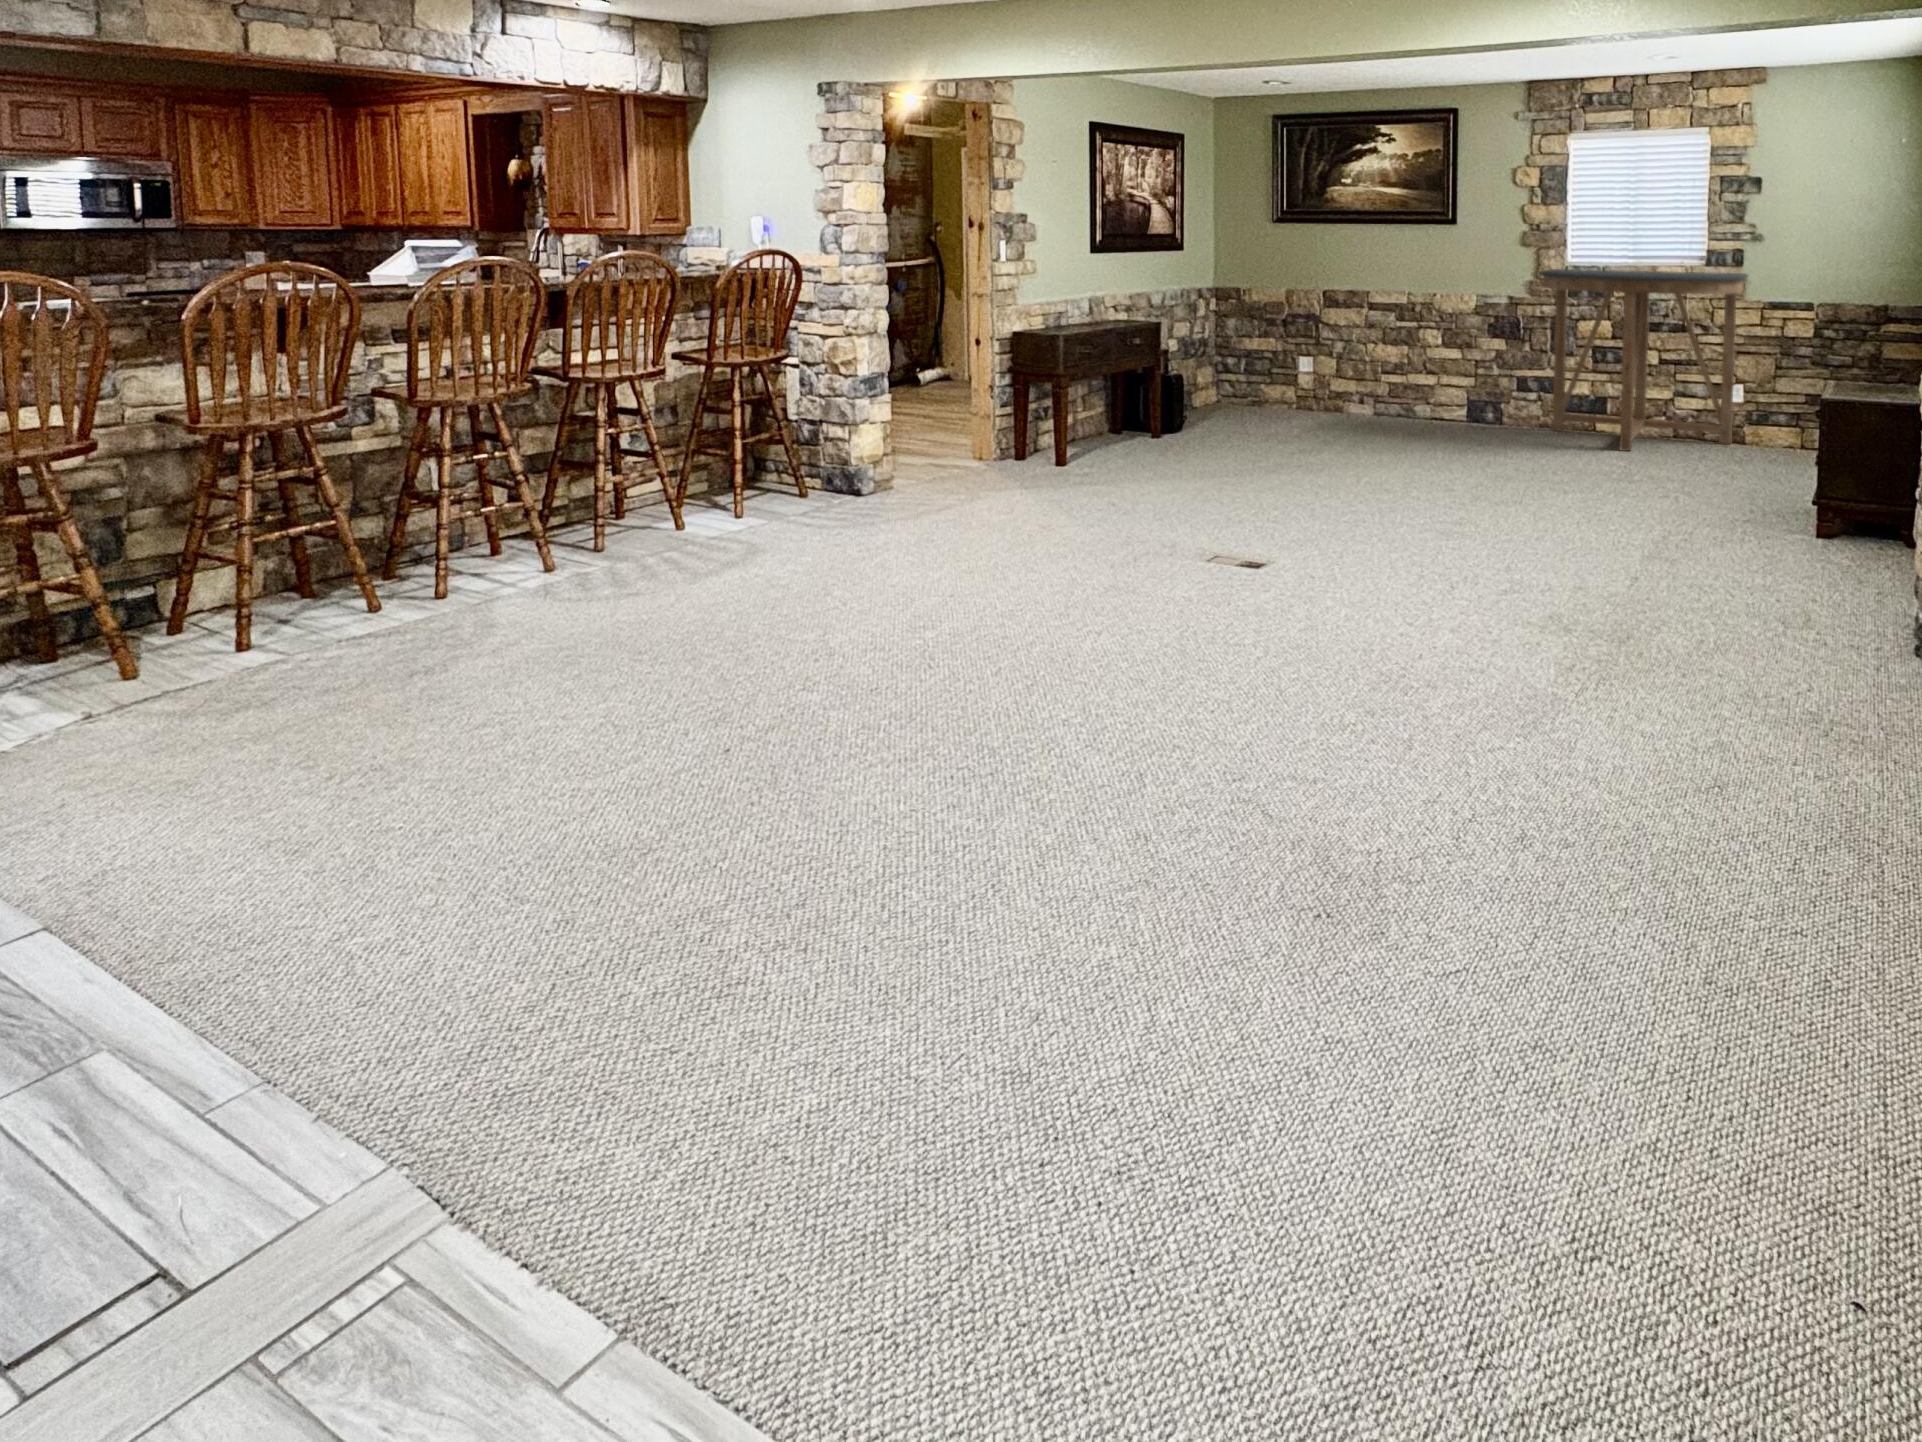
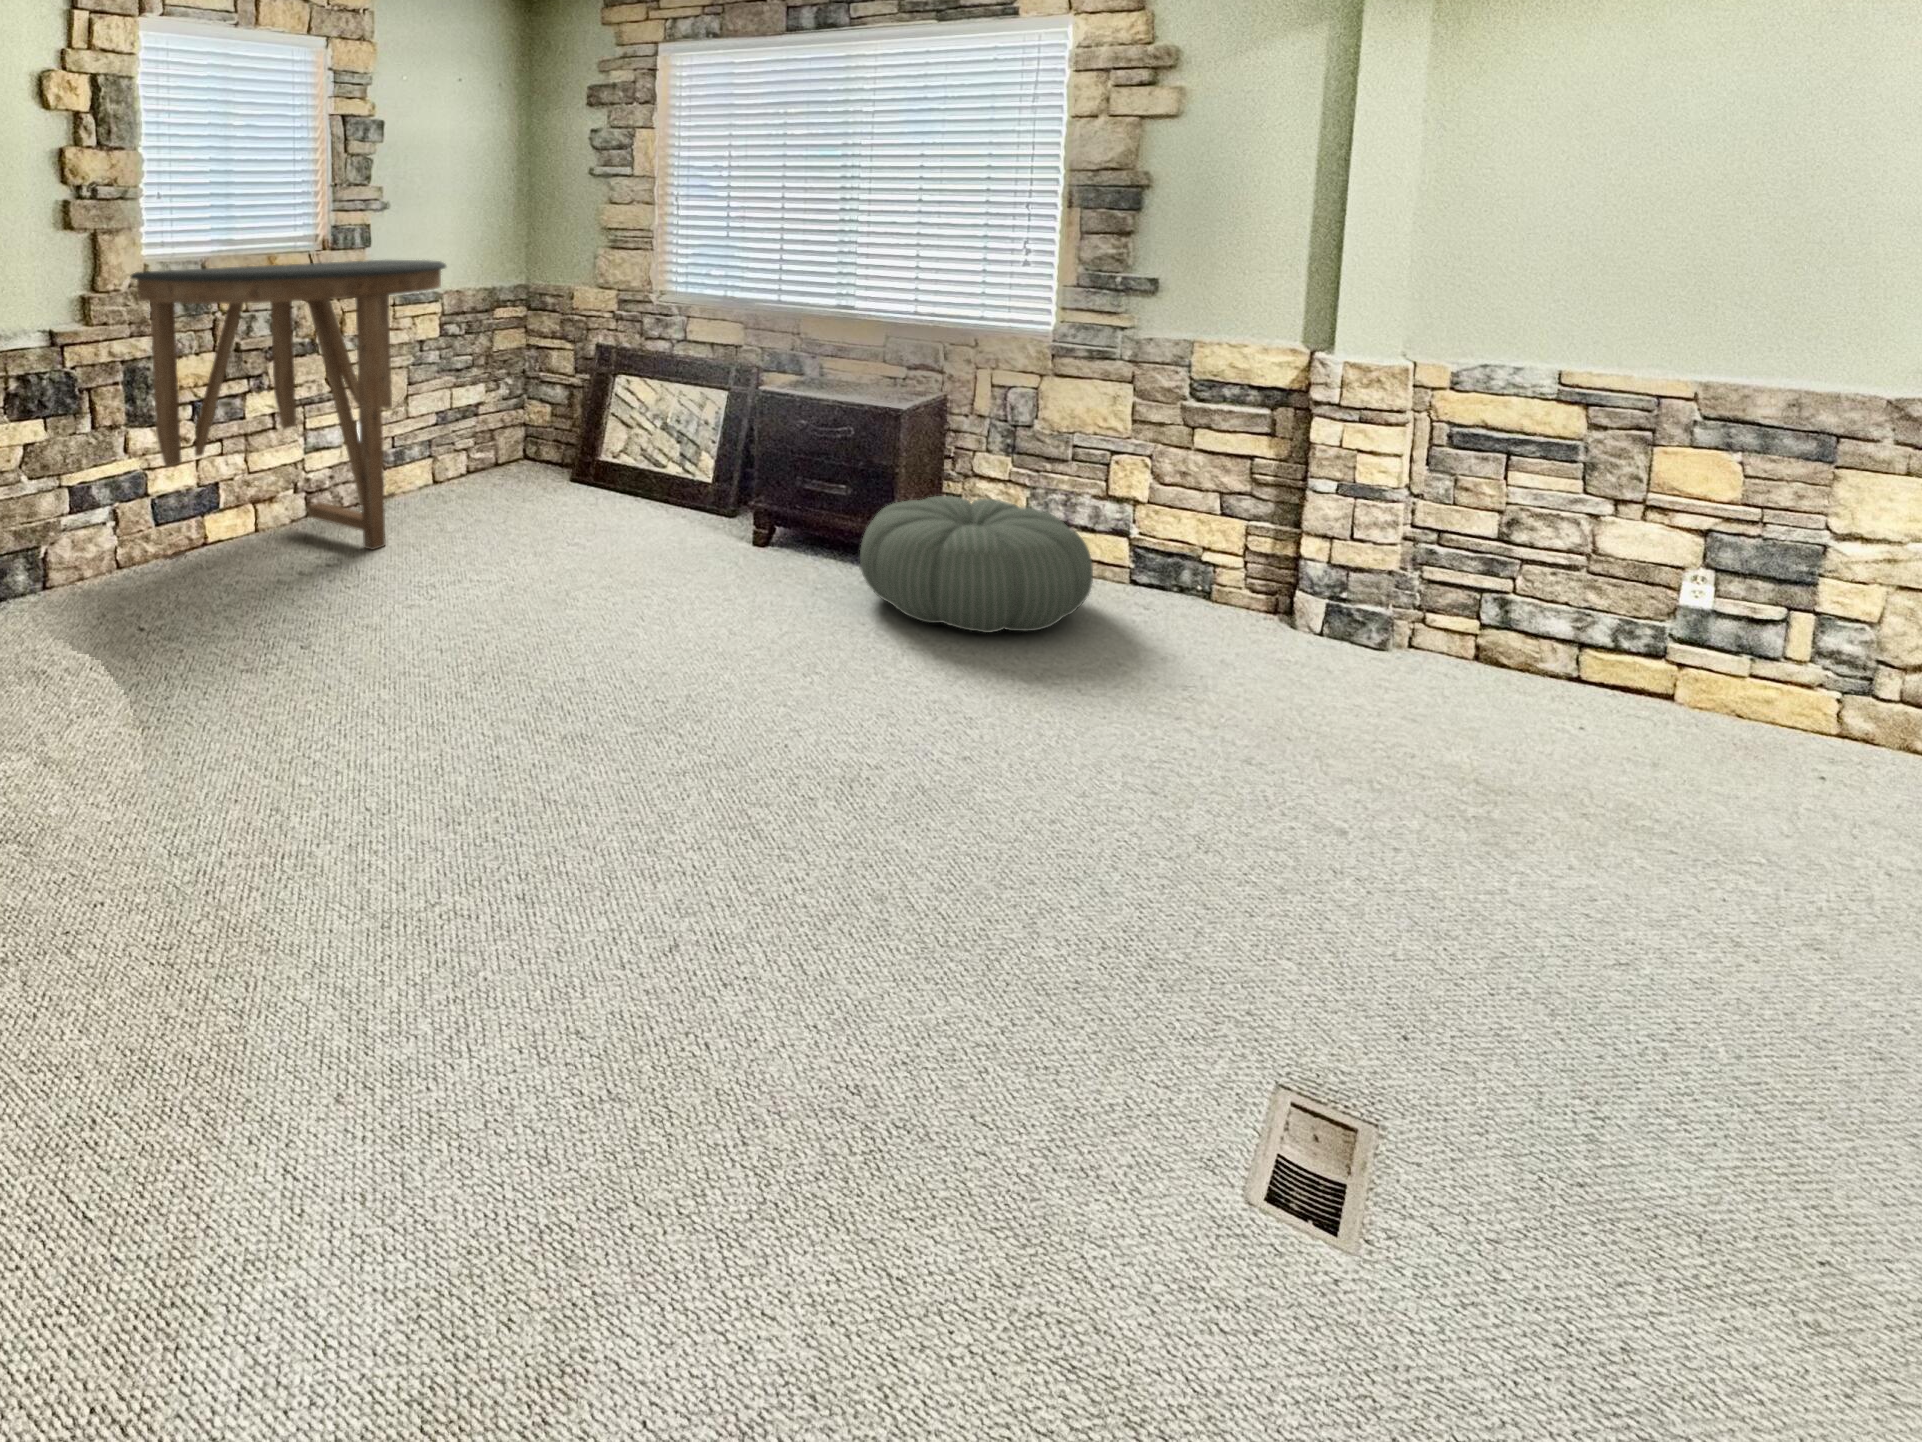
pouf: none [1628,465,1795,555] -> present [860,496,1093,633]

